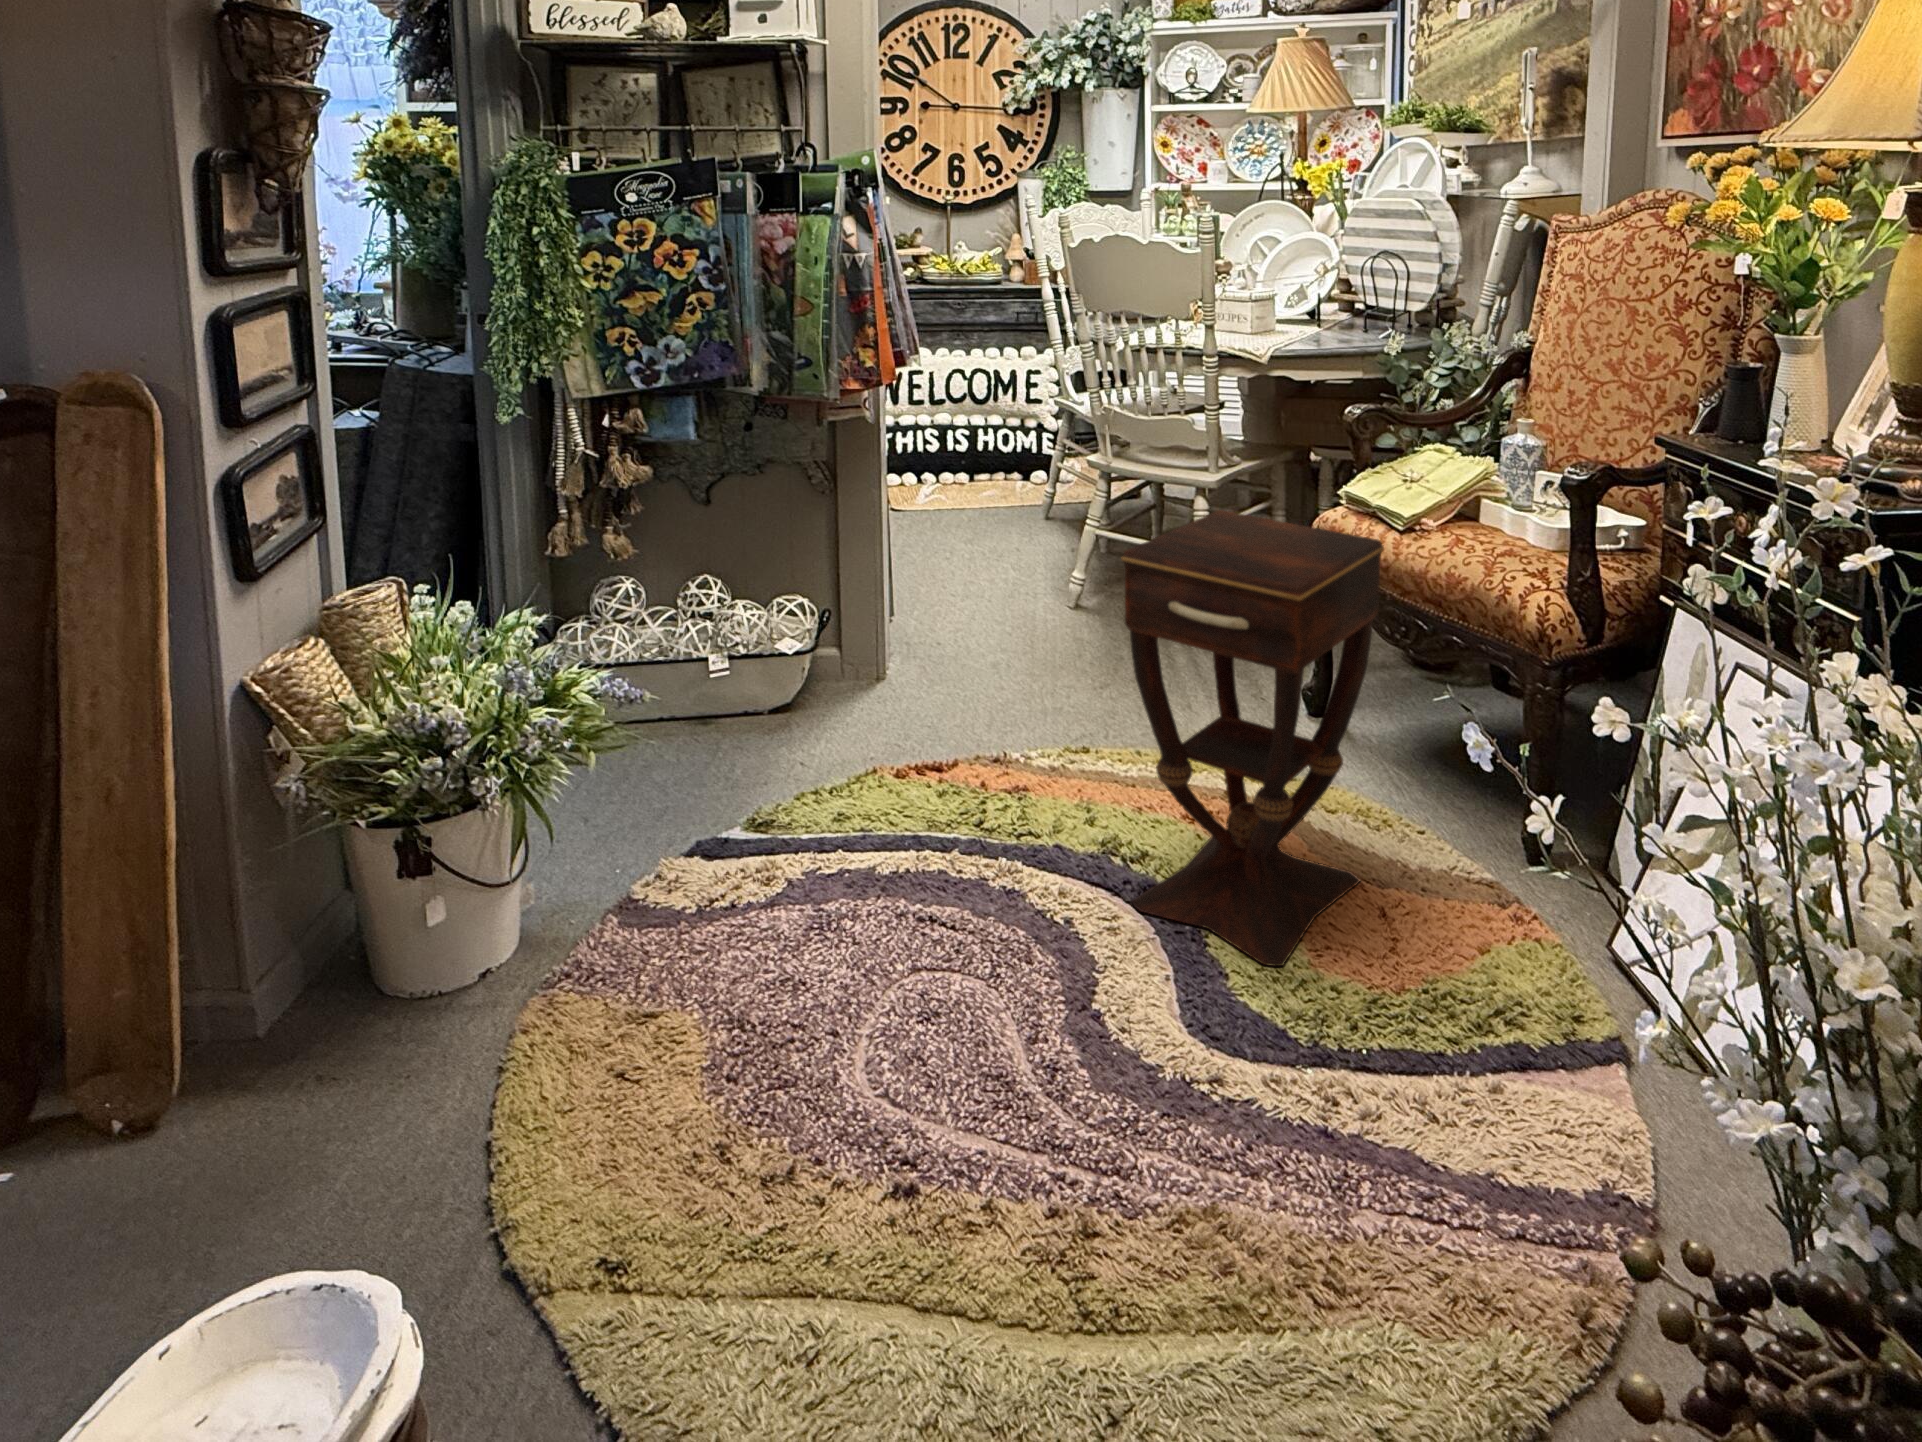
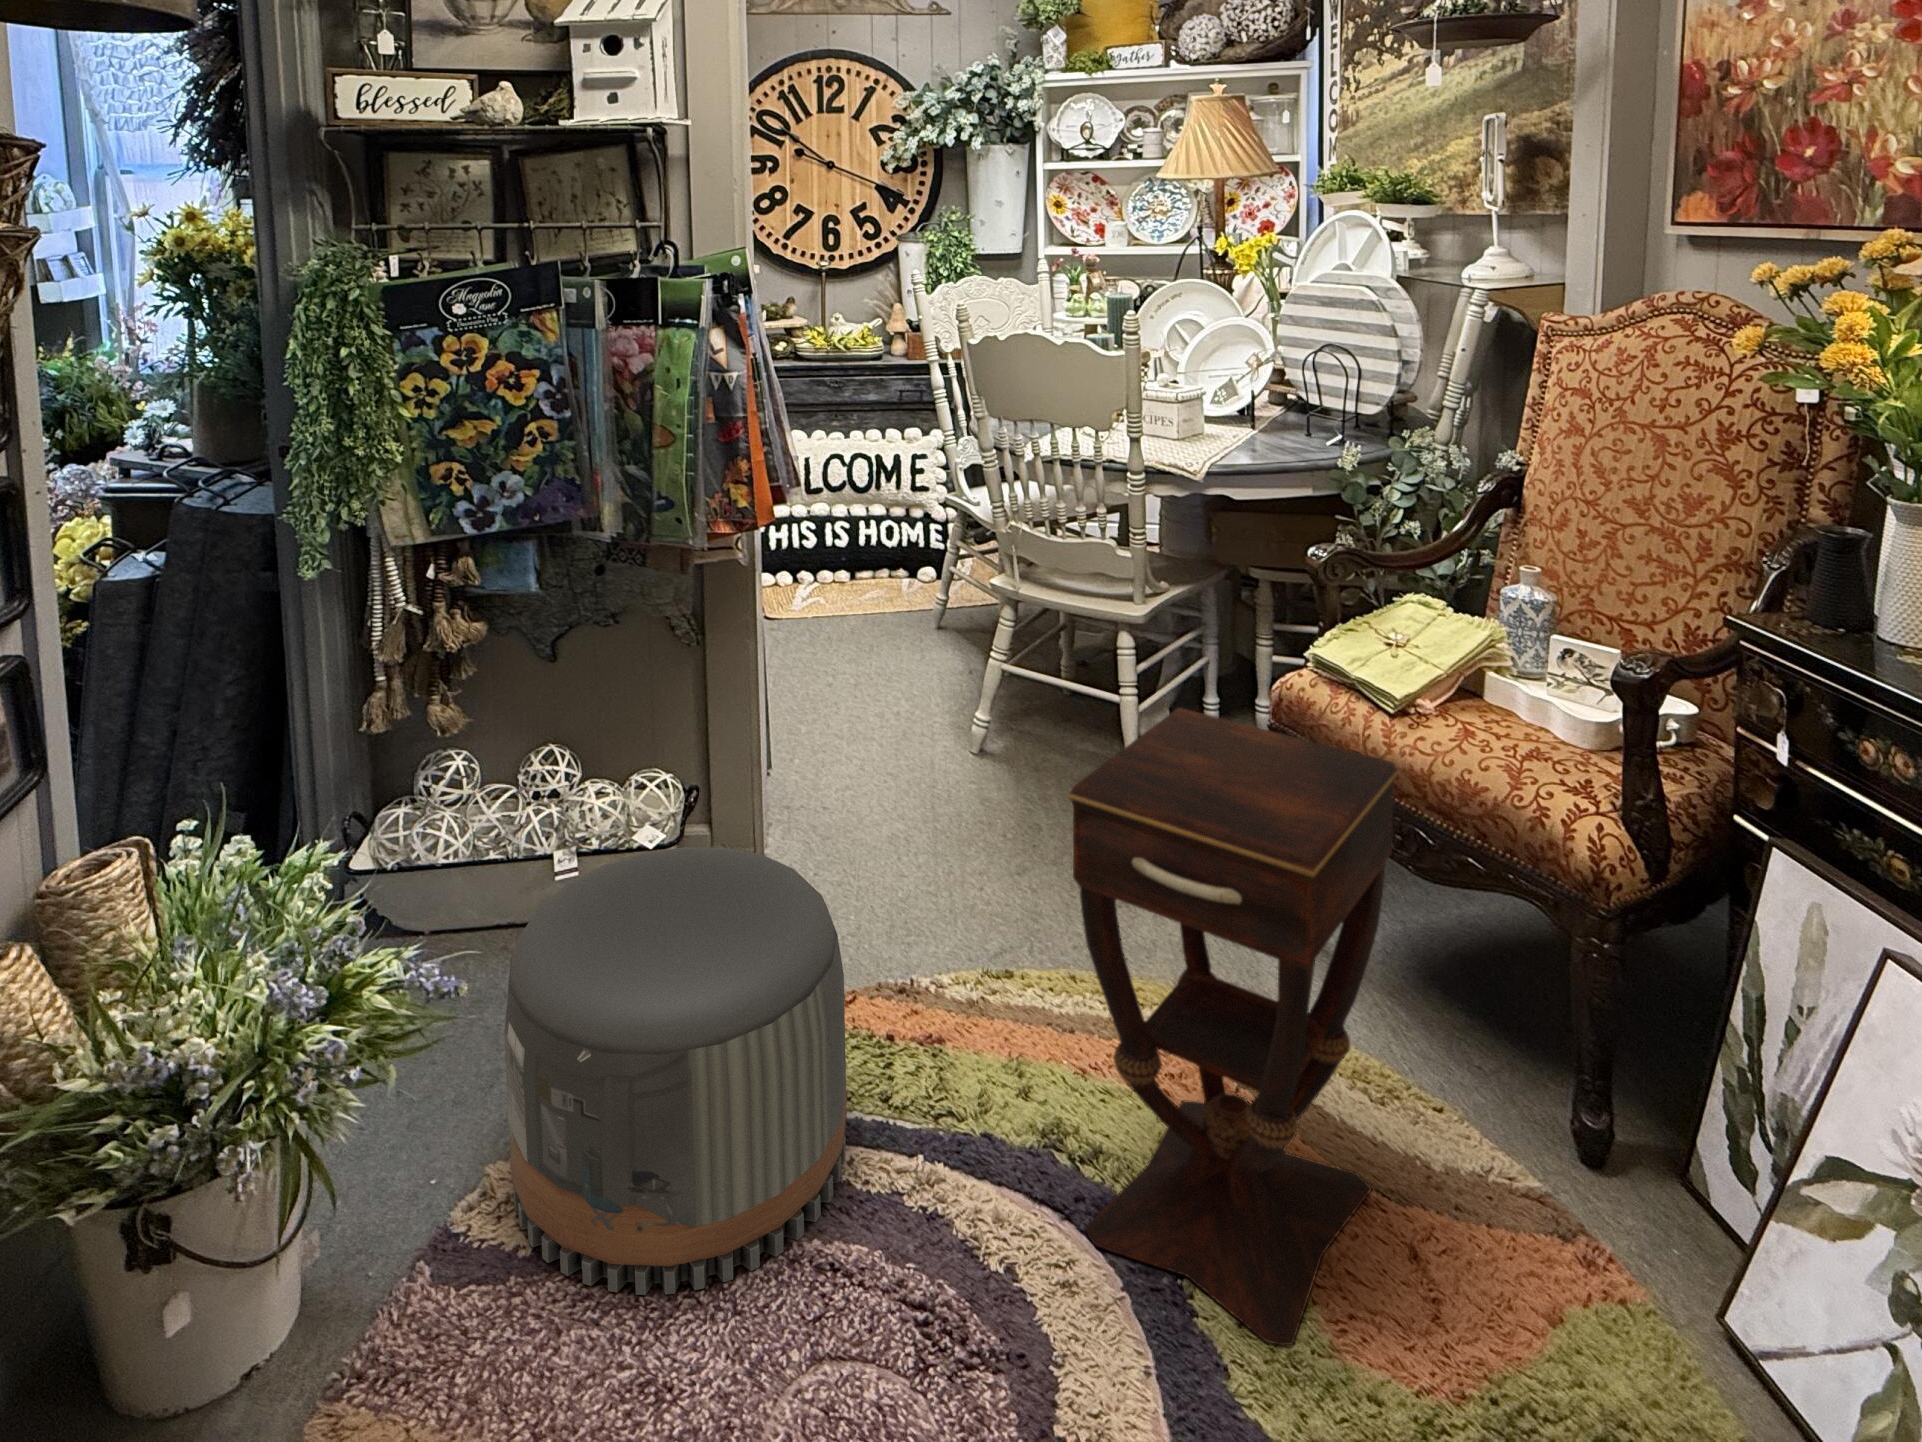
pouf: none [677,627,947,936] -> present [505,847,847,1295]

